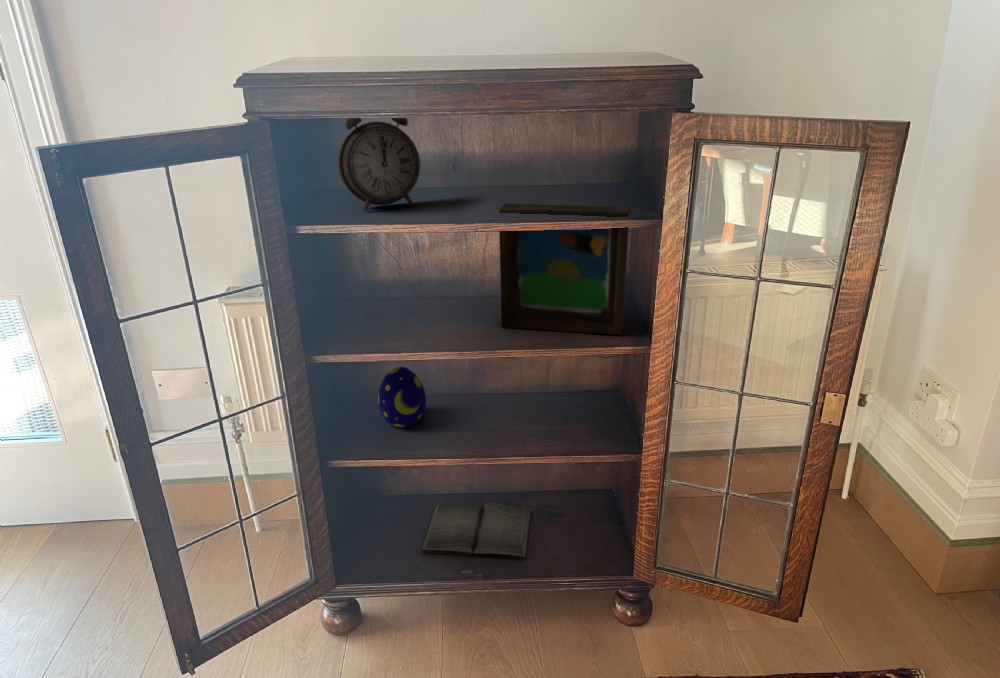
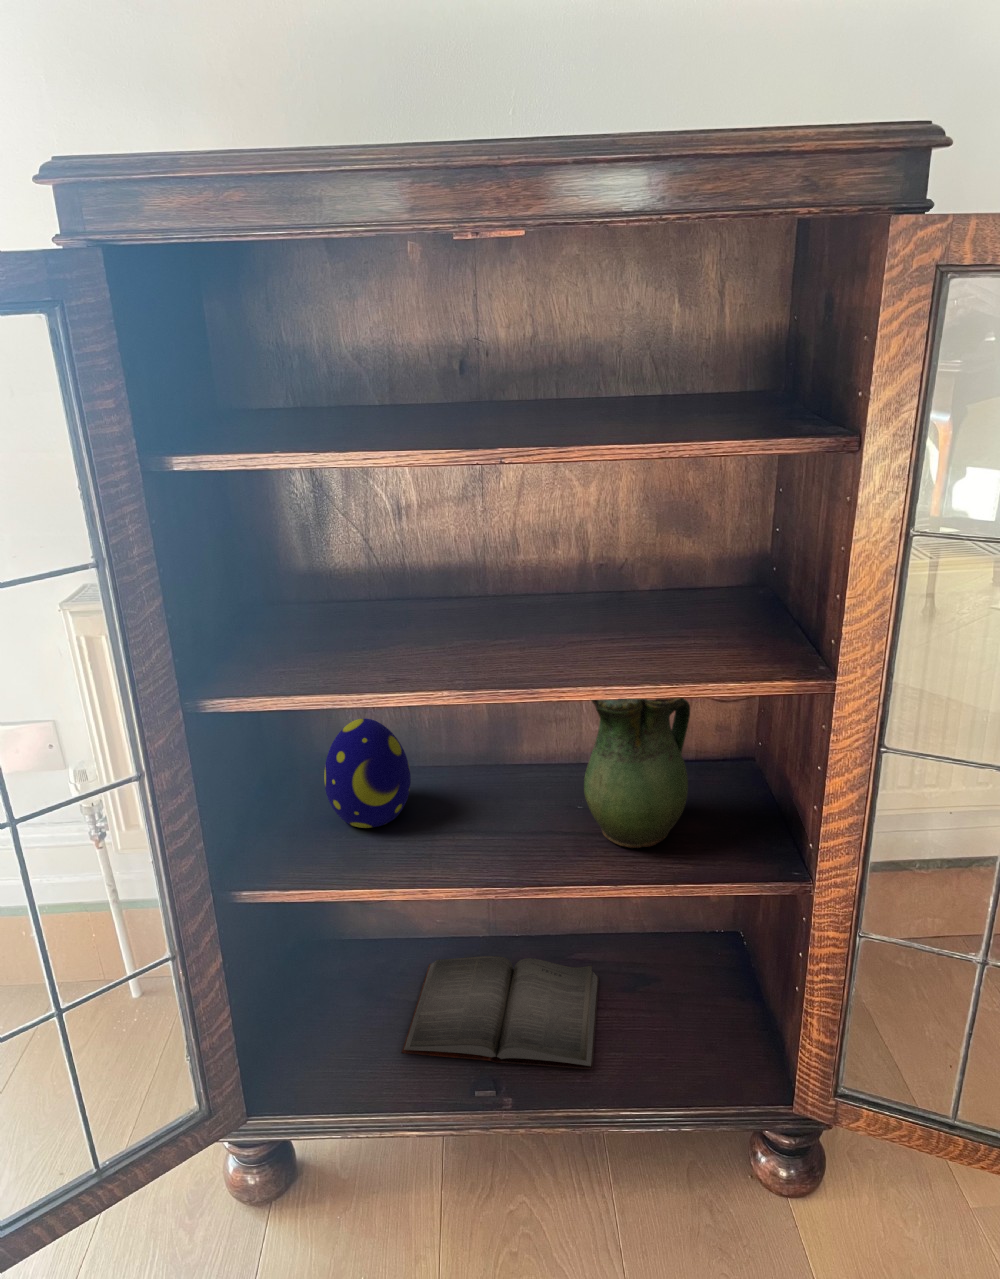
alarm clock: present [338,116,420,211] -> none [244,231,397,430]
picture frame: present [499,203,630,334] -> none [543,415,794,658]
pitcher: none [521,343,580,437] -> present [584,698,690,848]

